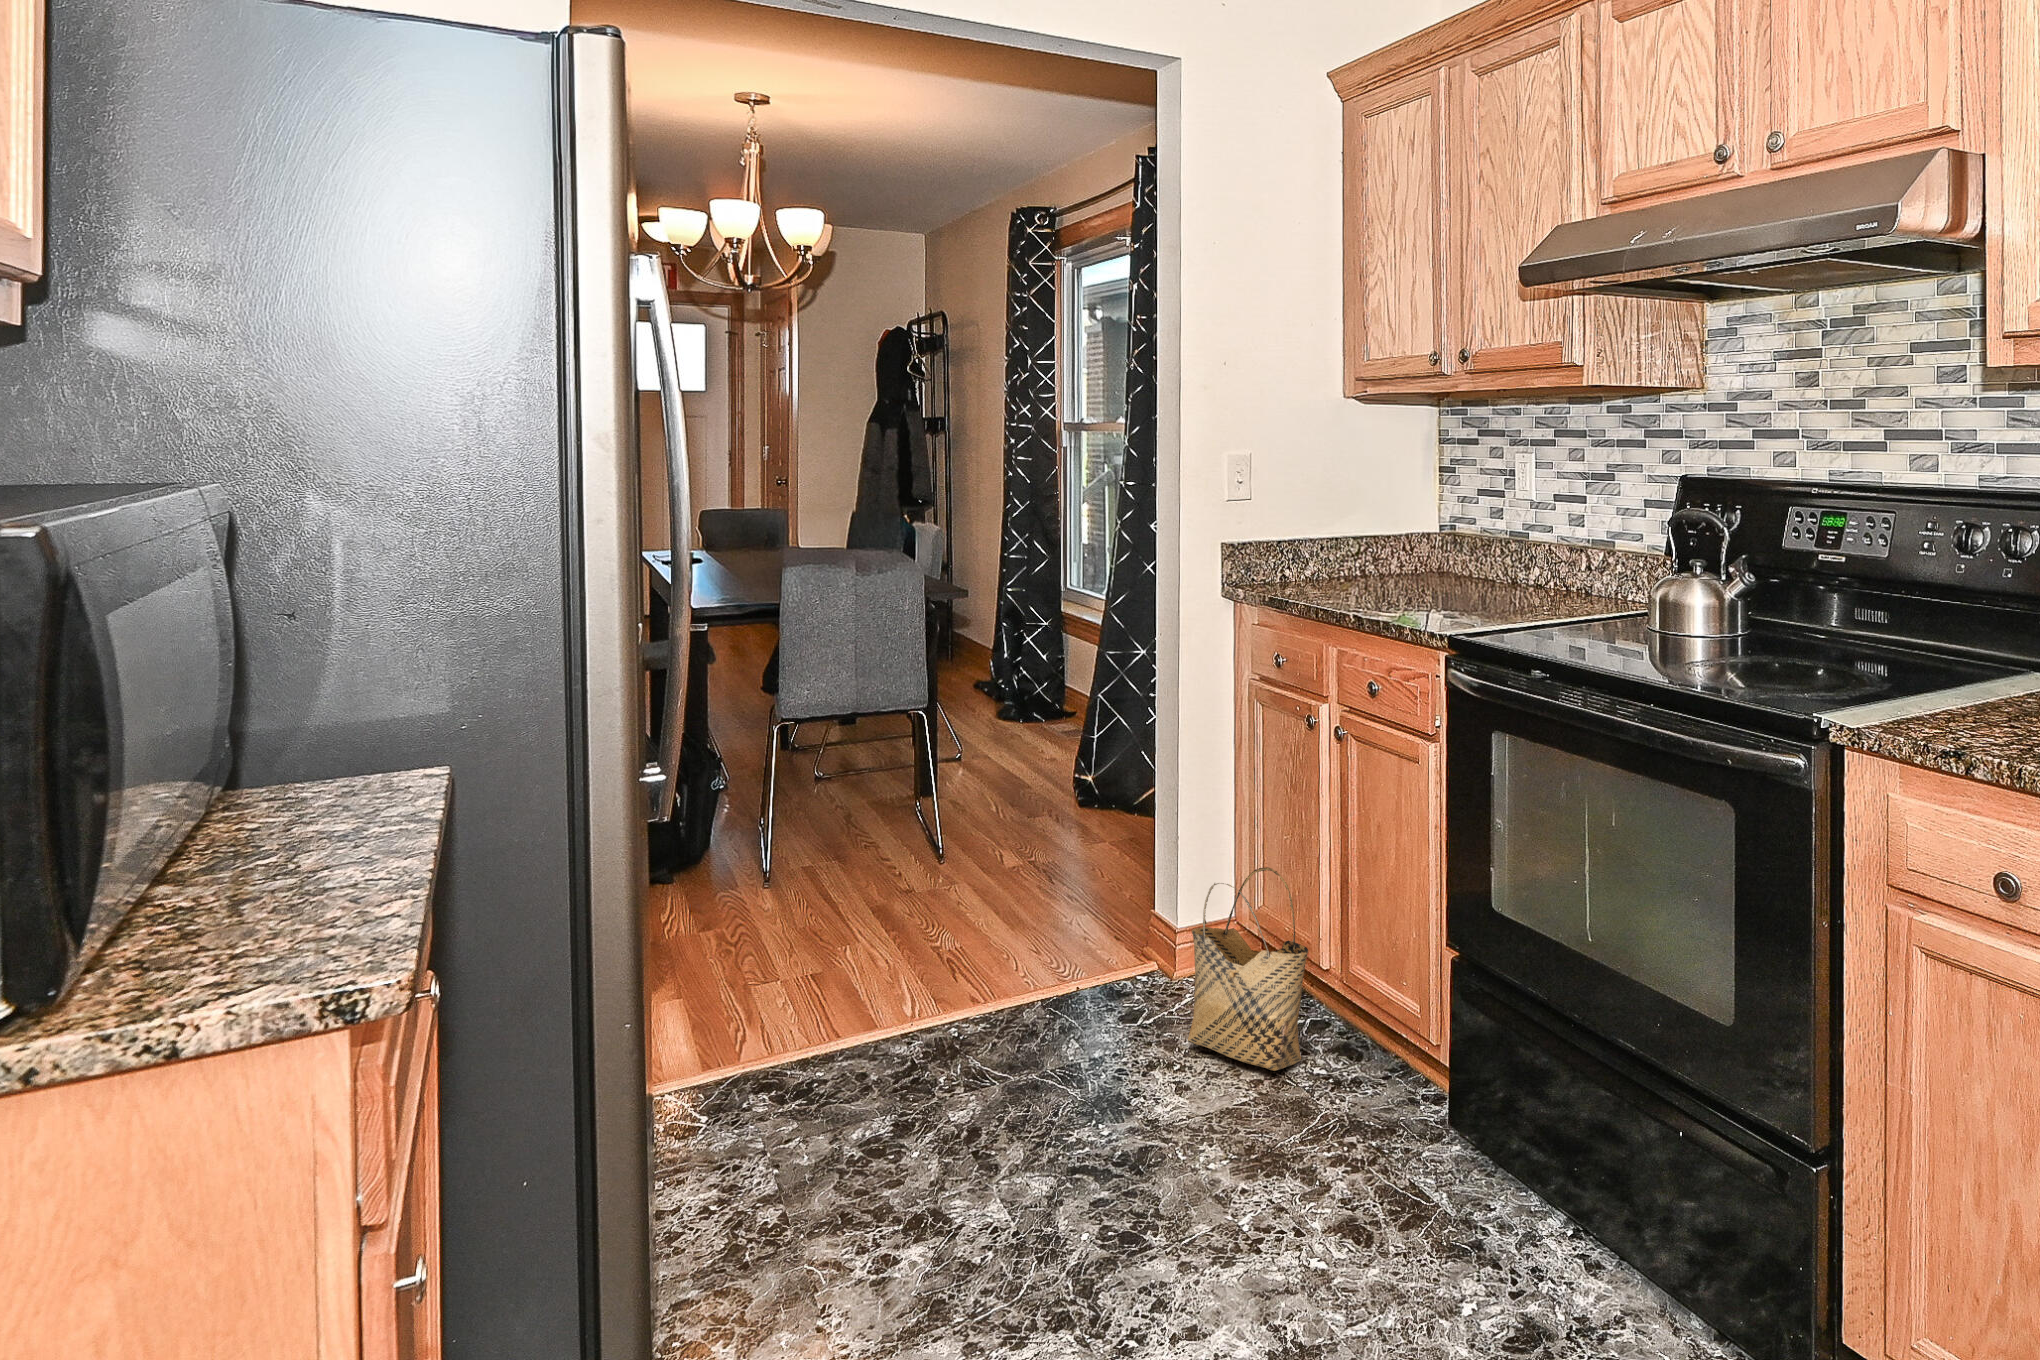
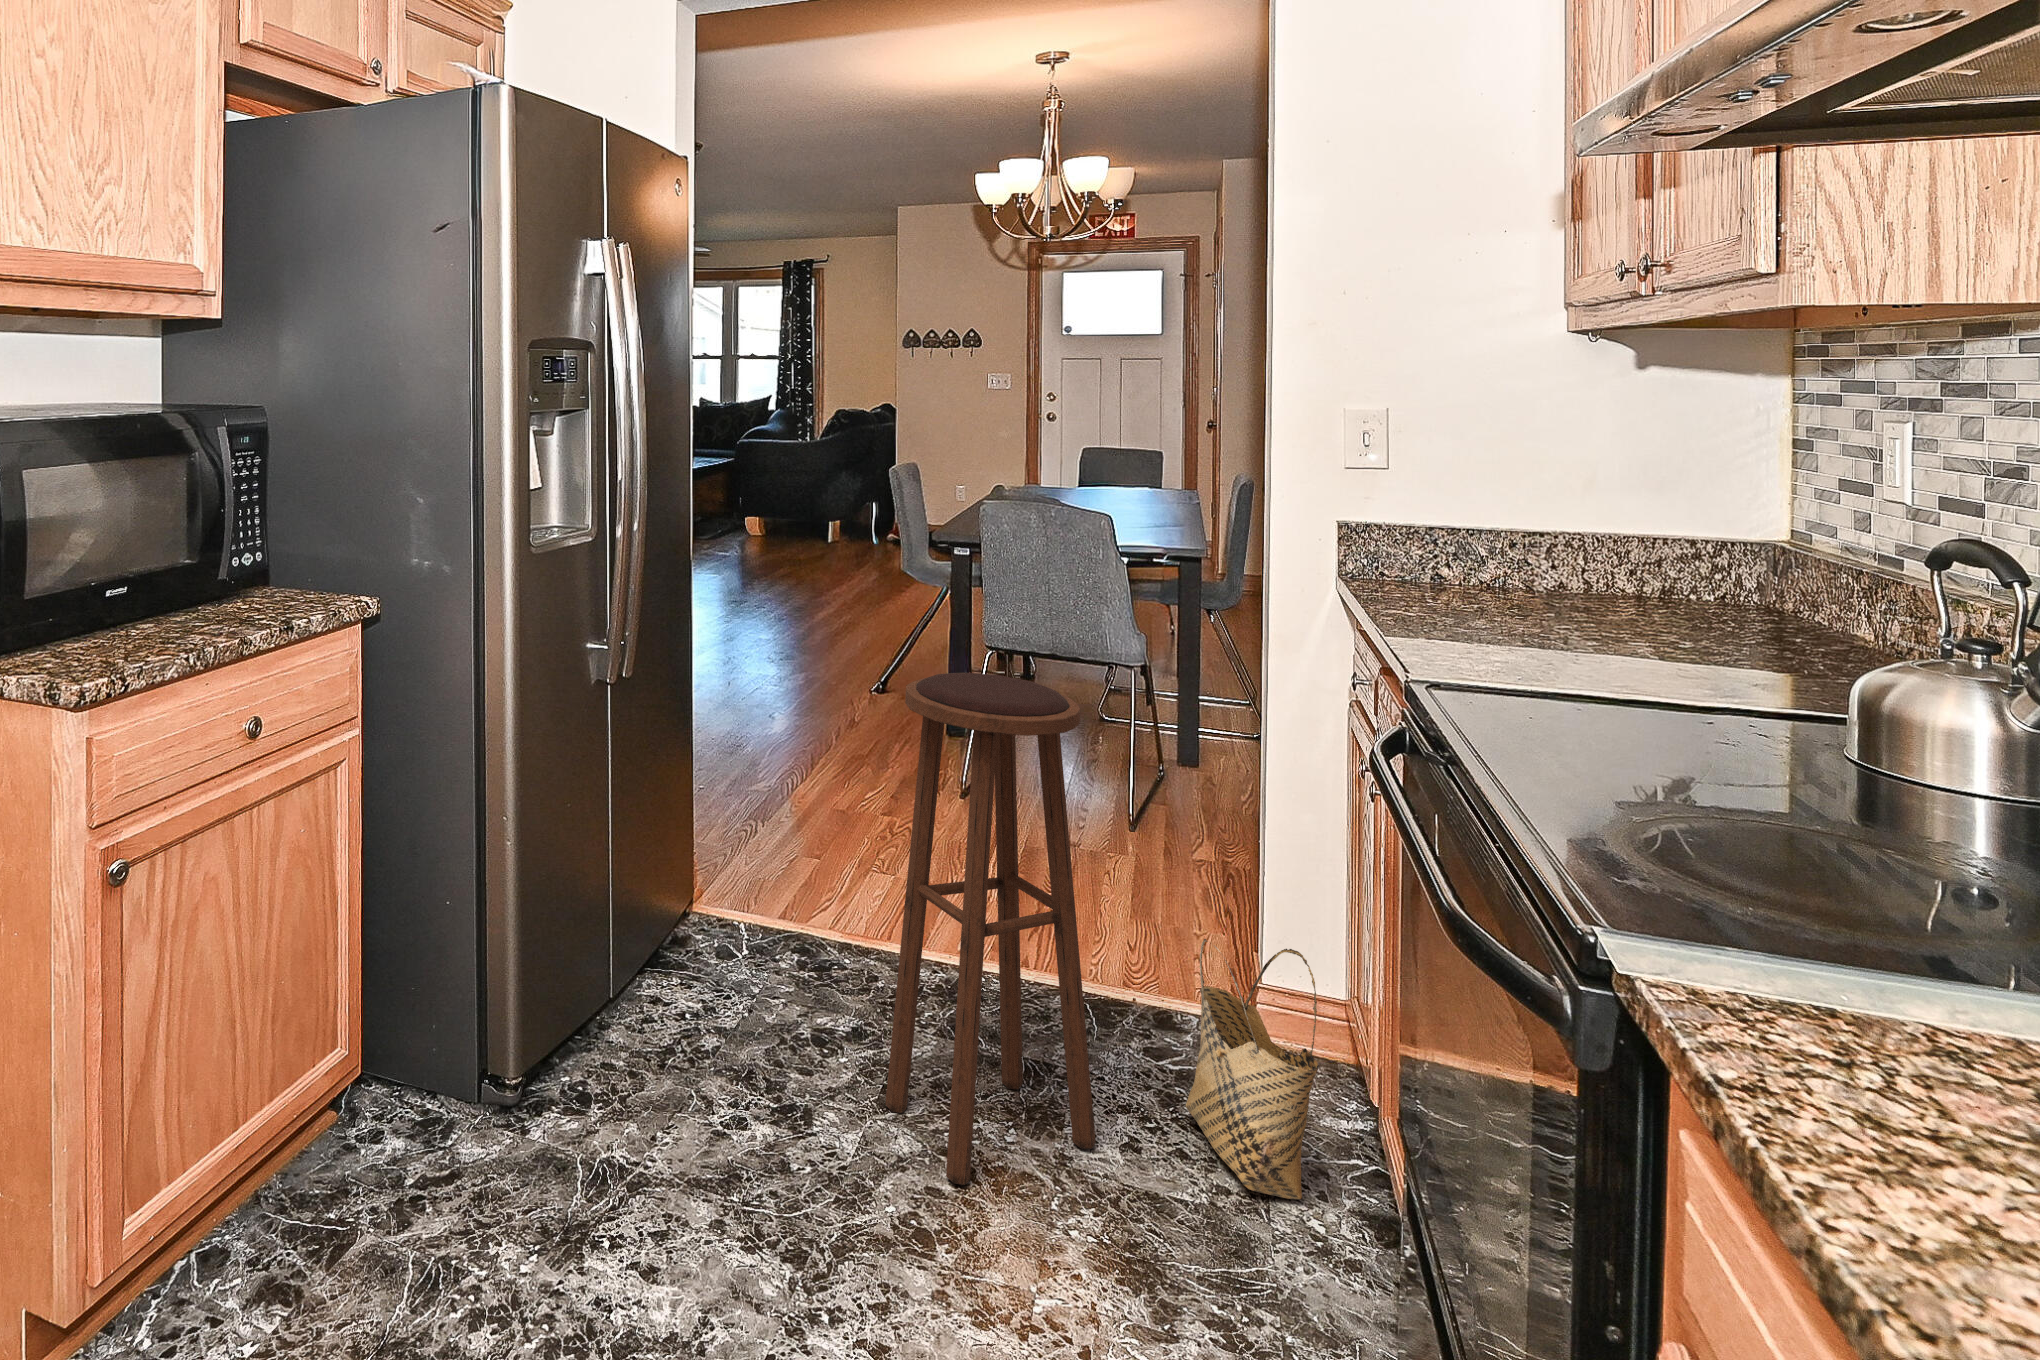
stool: none [992,694,1164,1188] -> present [885,673,1096,1185]

